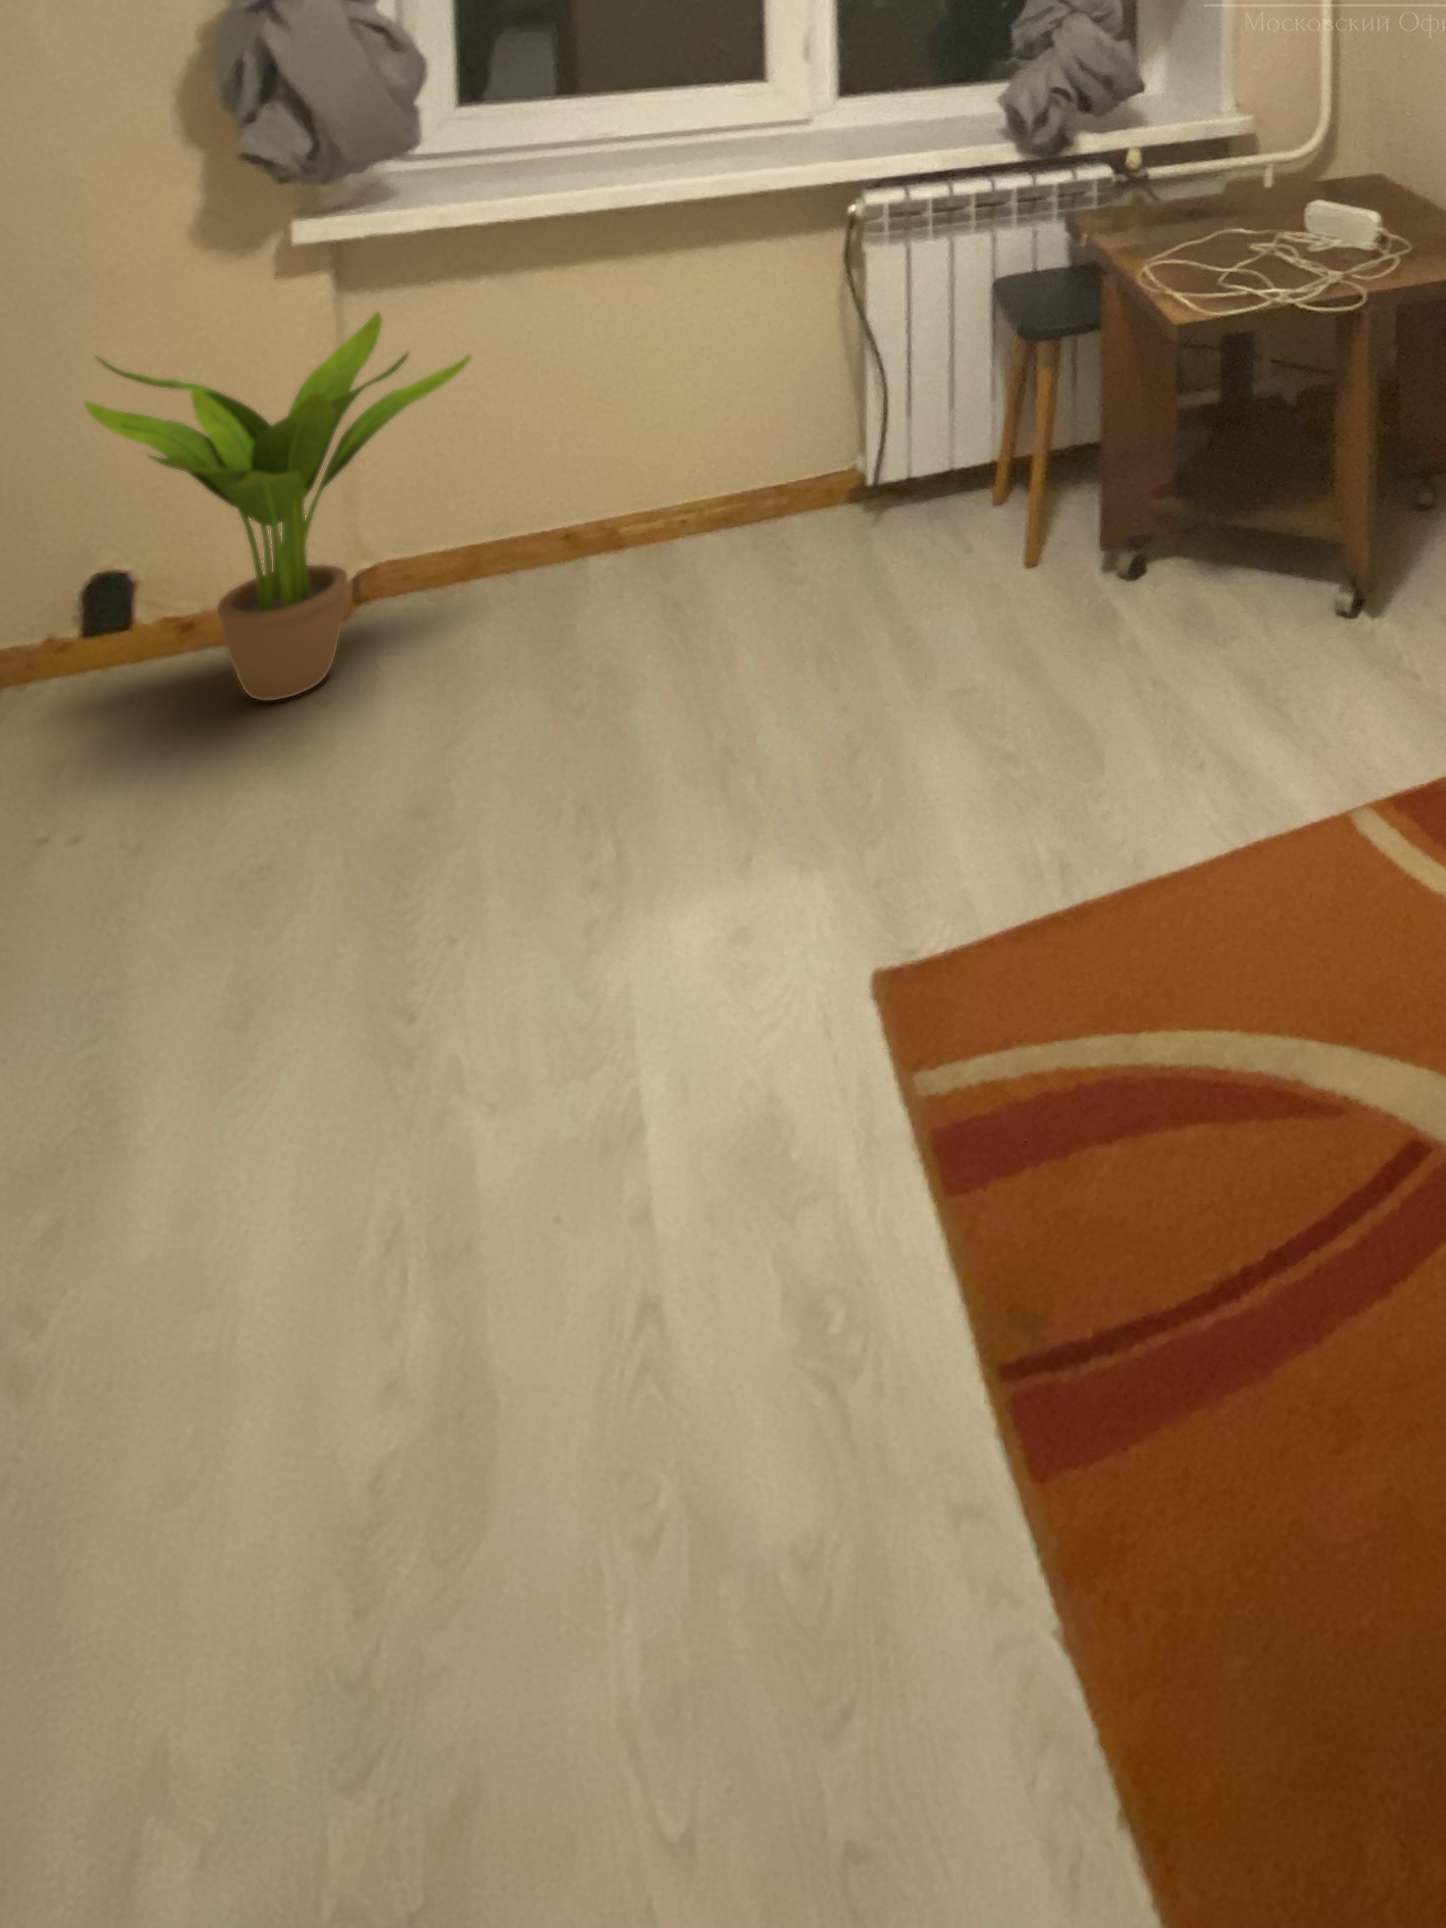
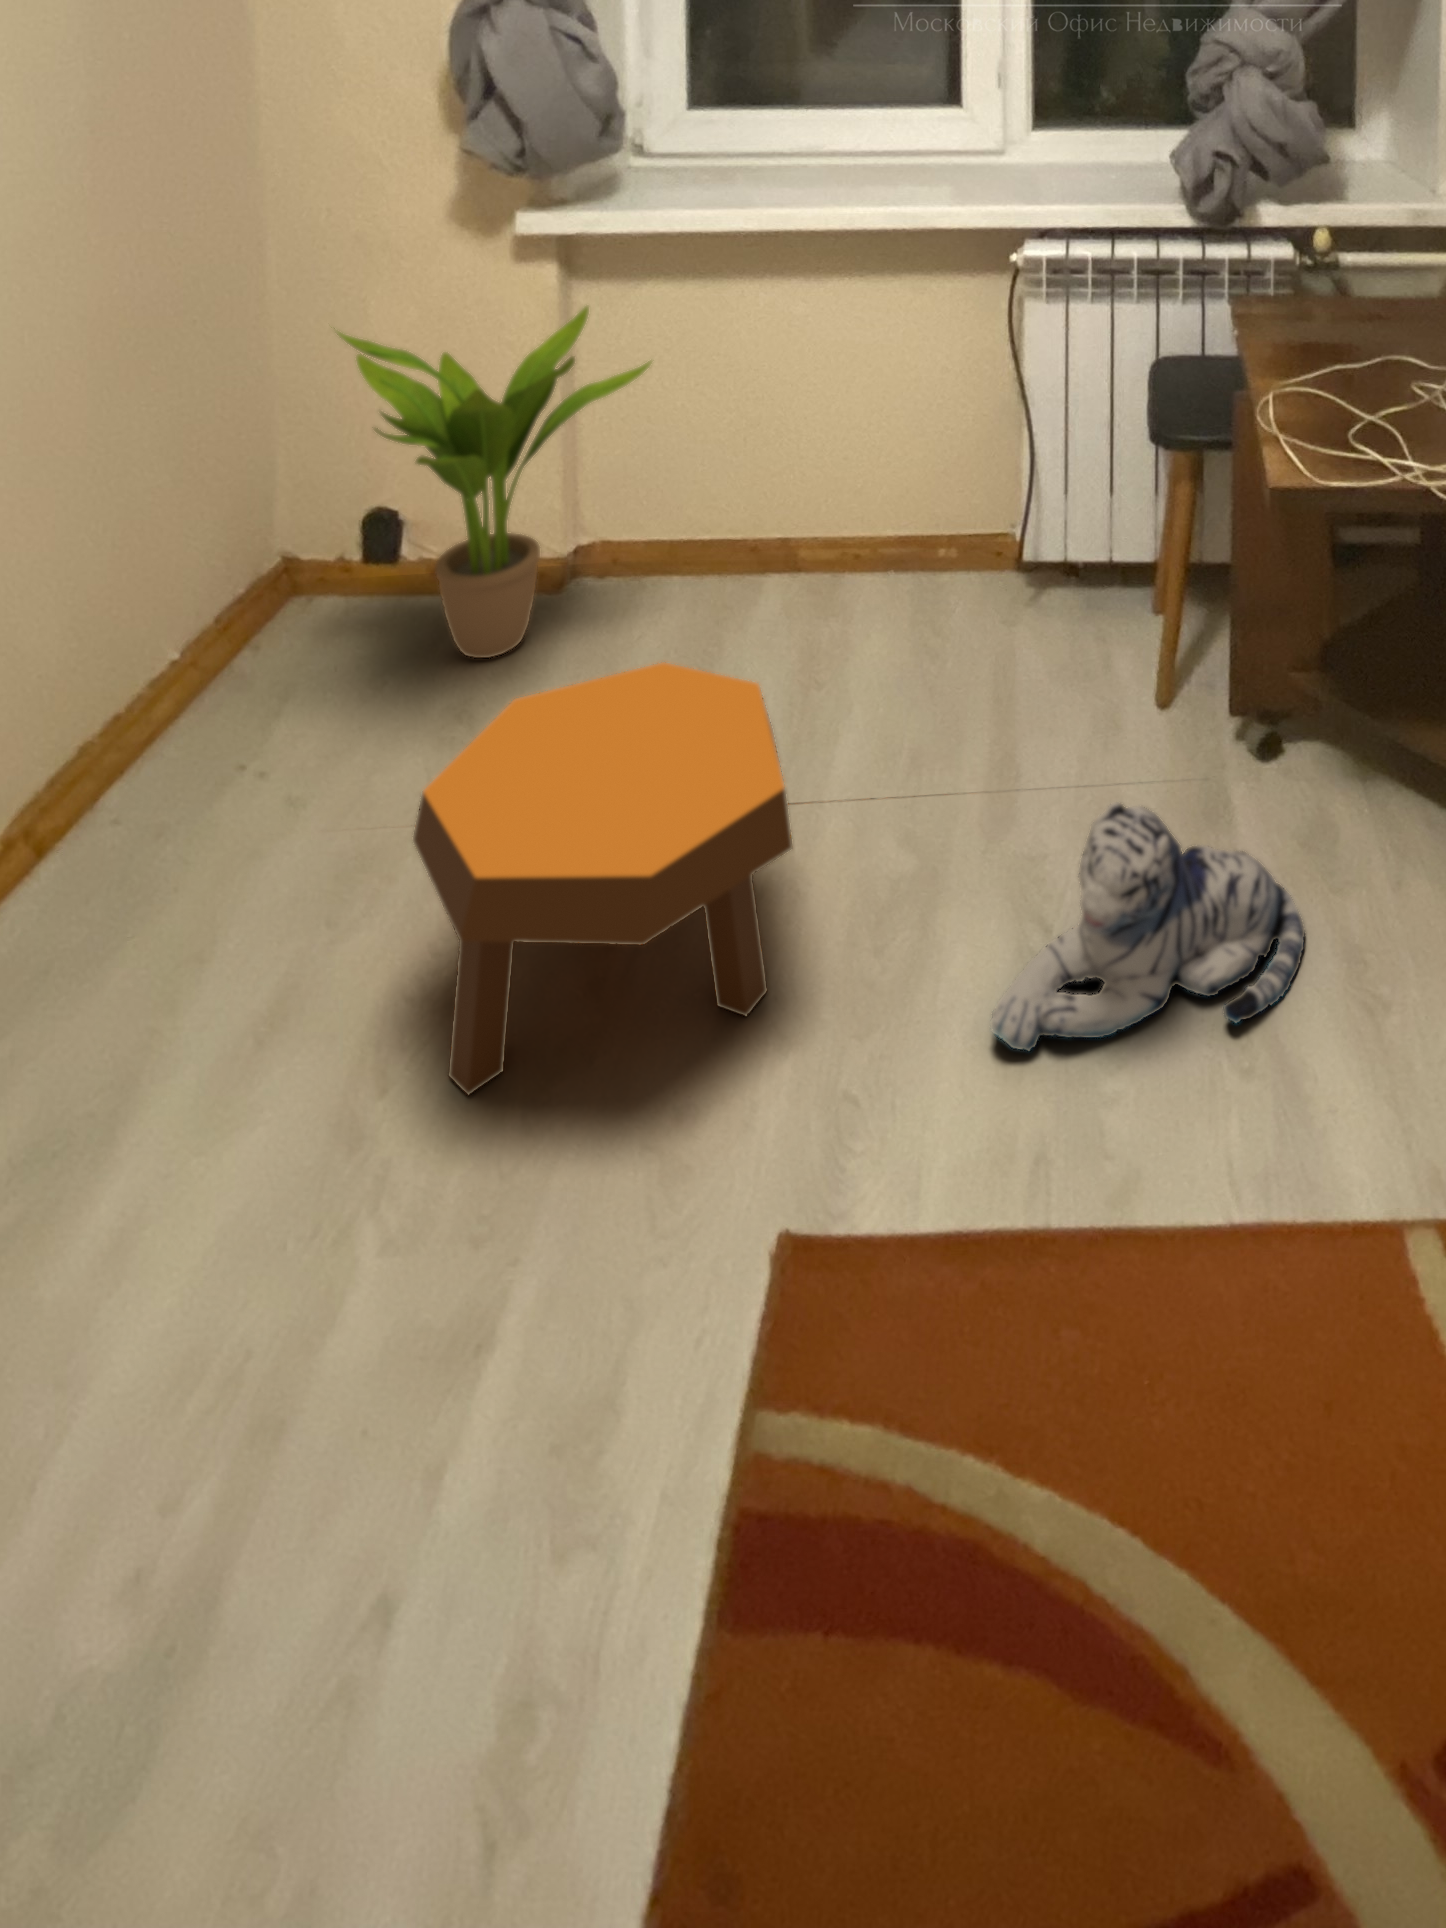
footstool: none [390,596,802,1008] -> present [413,662,792,1095]
plush toy: none [991,601,1219,813] -> present [990,802,1305,1051]

